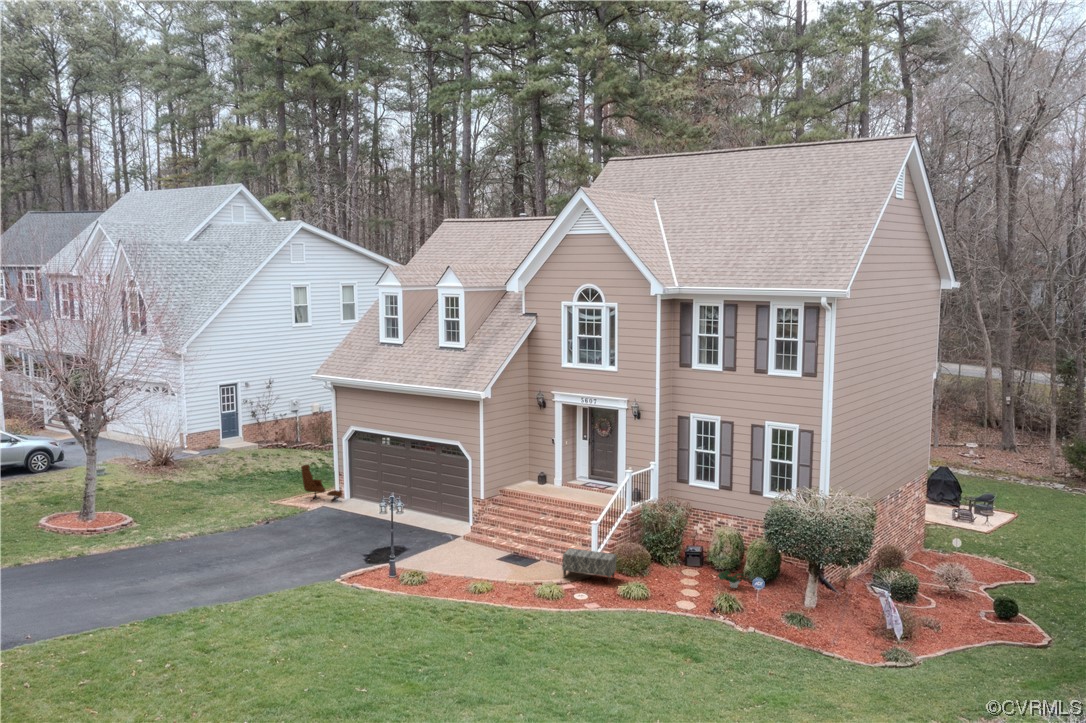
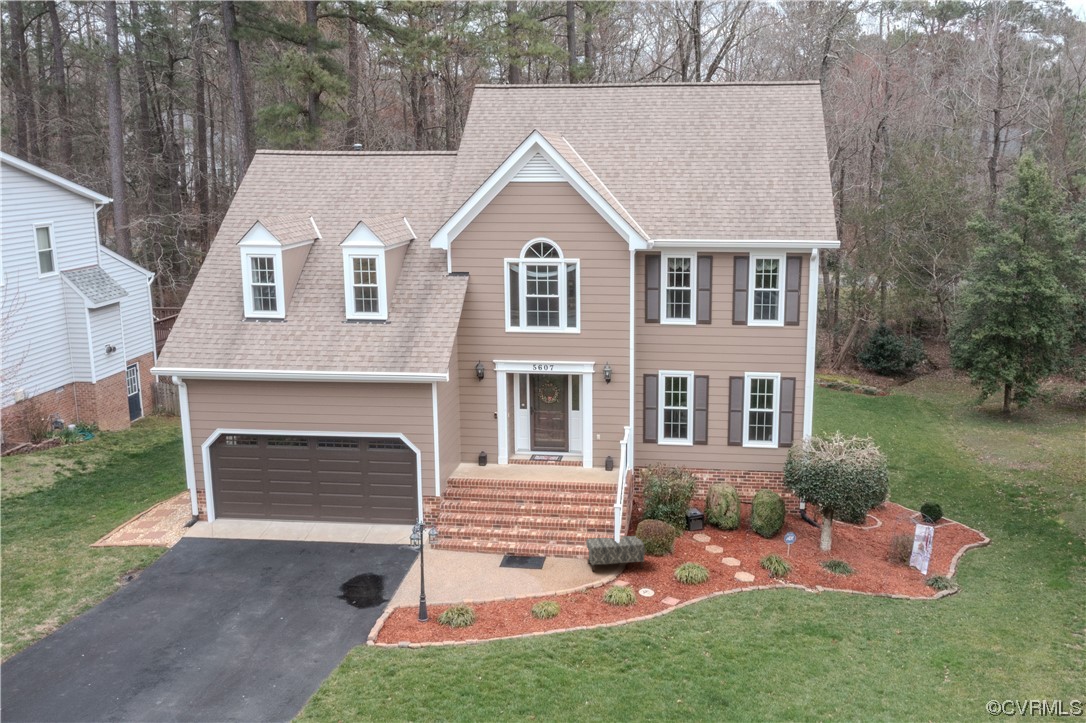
lounge chair: present [301,465,342,501] -> none [149,489,213,538]
potted plant: present [718,570,747,588] -> none [726,527,757,544]

